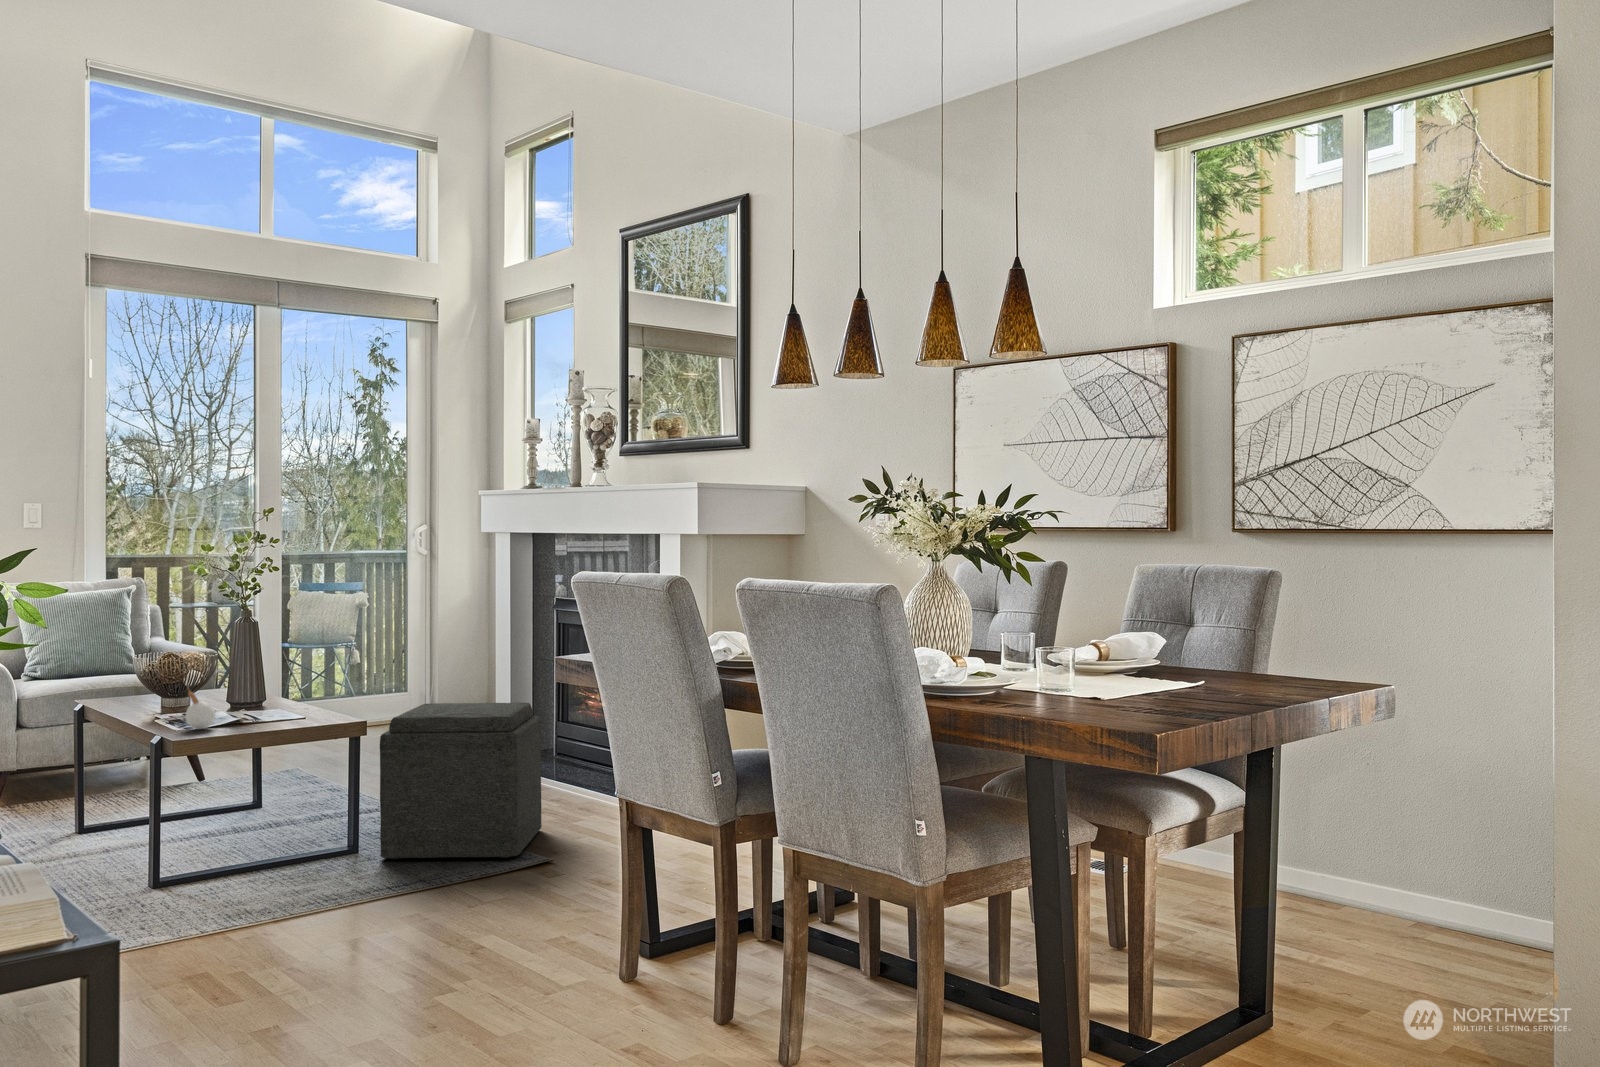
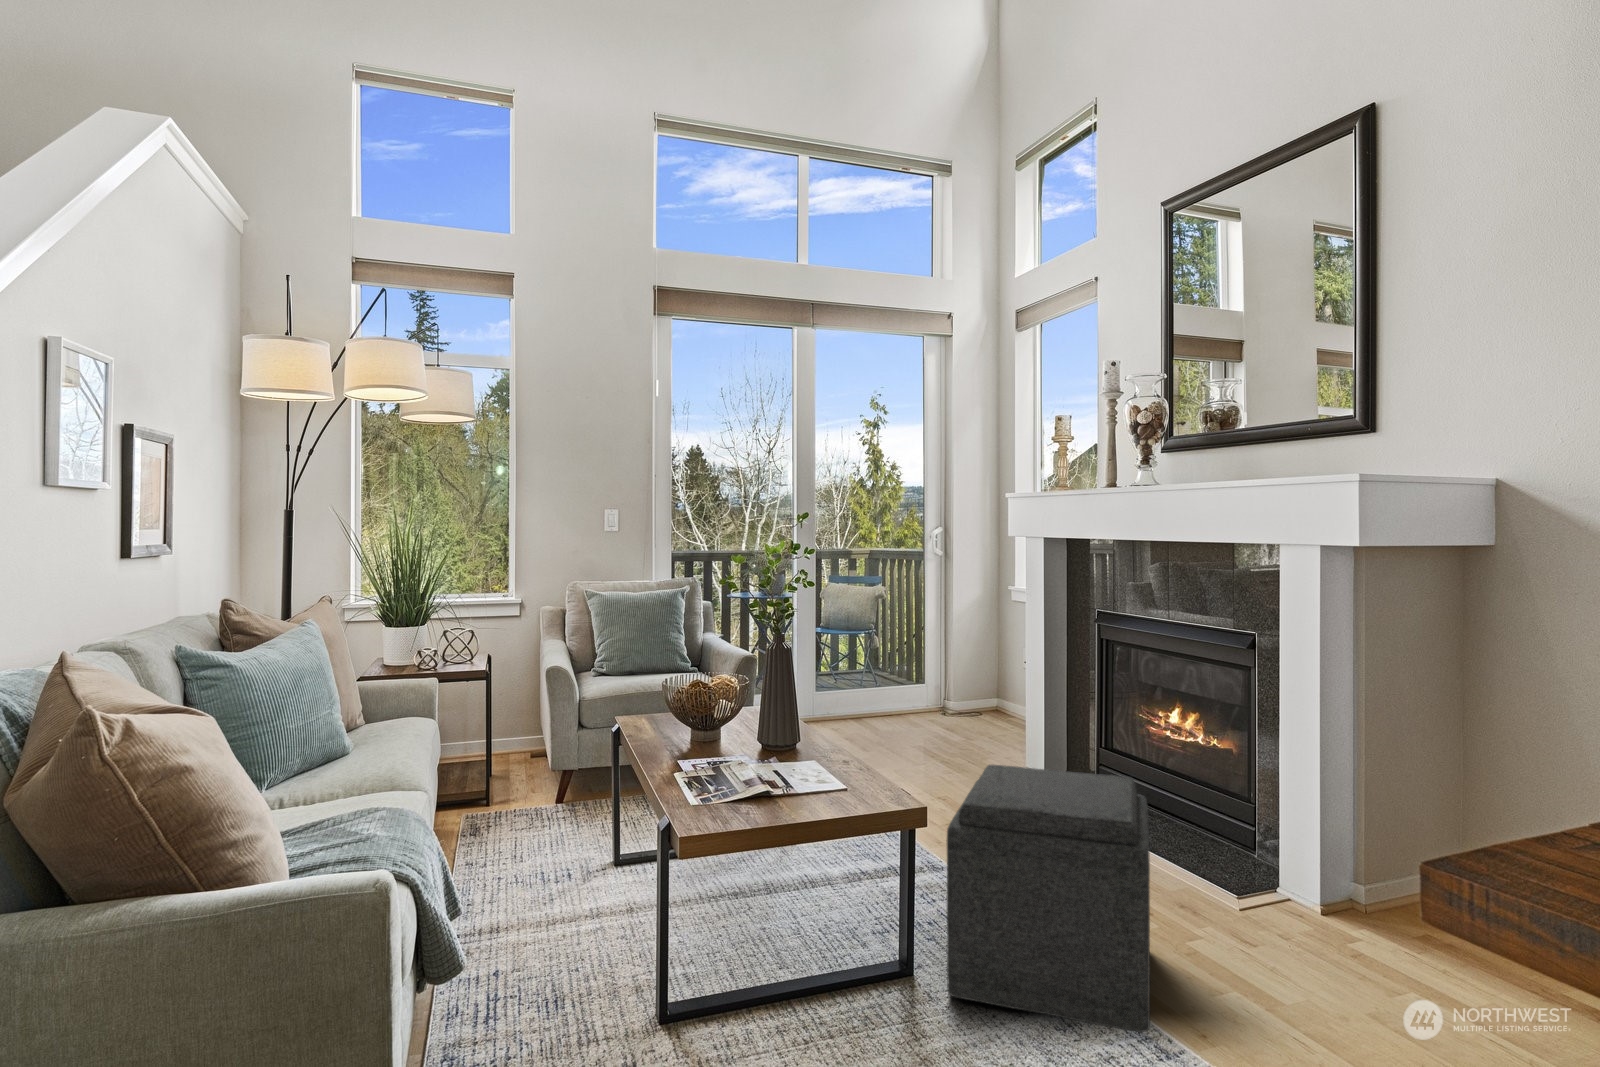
candle: present [186,691,215,729] -> none [703,753,739,819]

